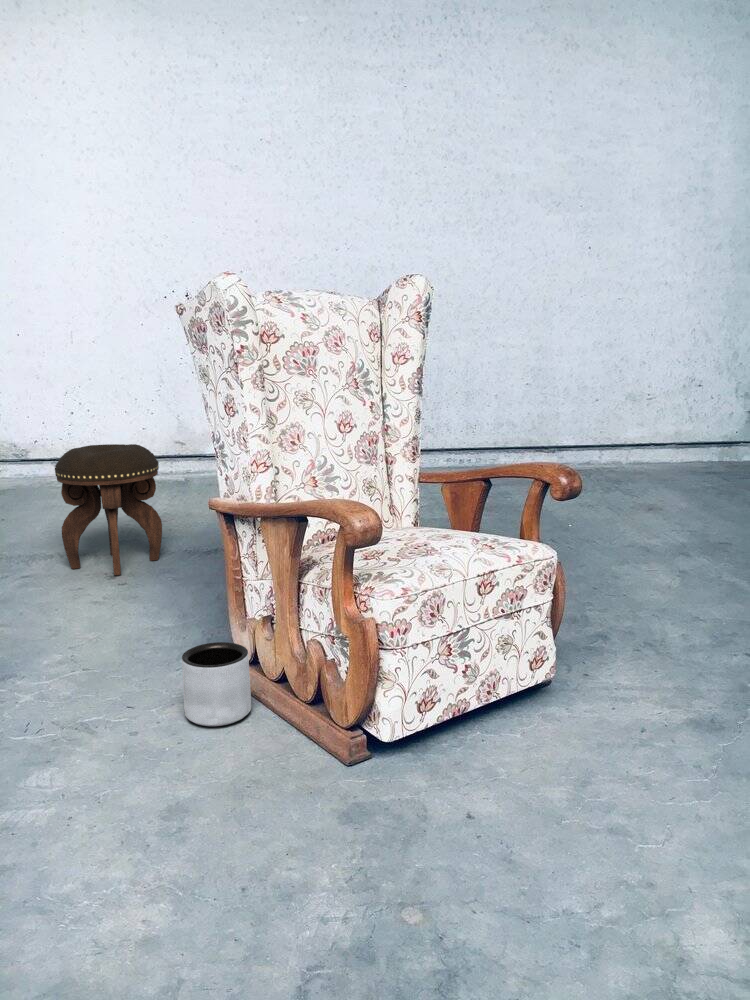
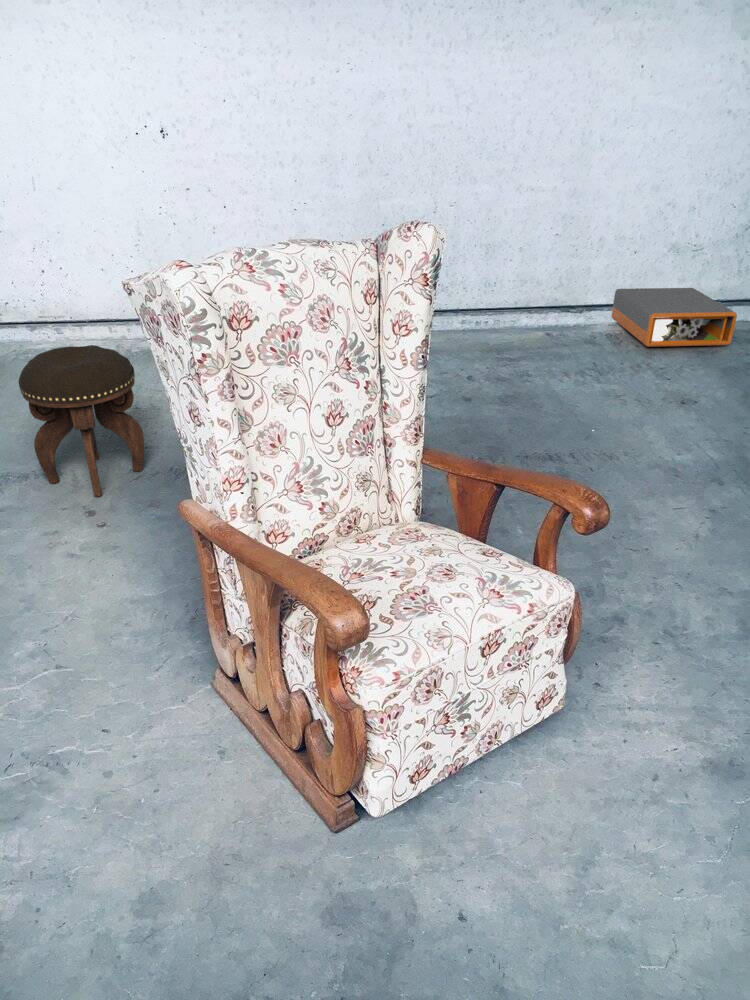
storage box: none [593,436,706,480] -> present [612,288,737,347]
planter: present [182,642,251,726] -> none [153,665,232,763]

